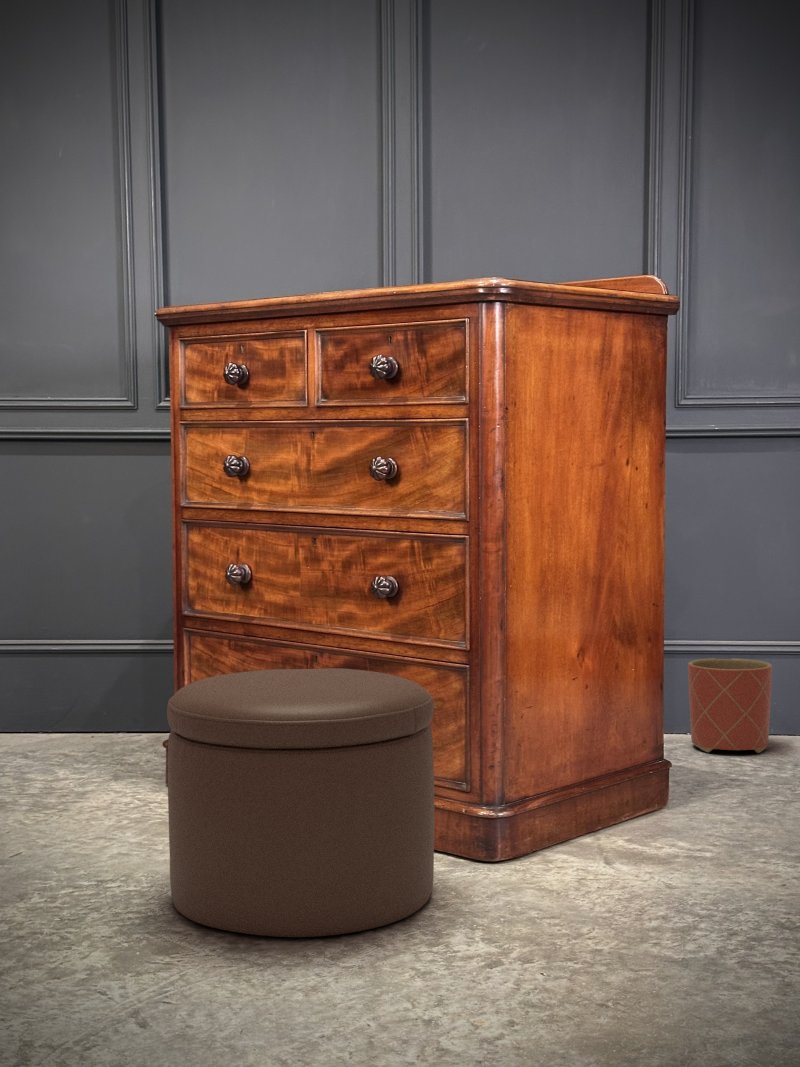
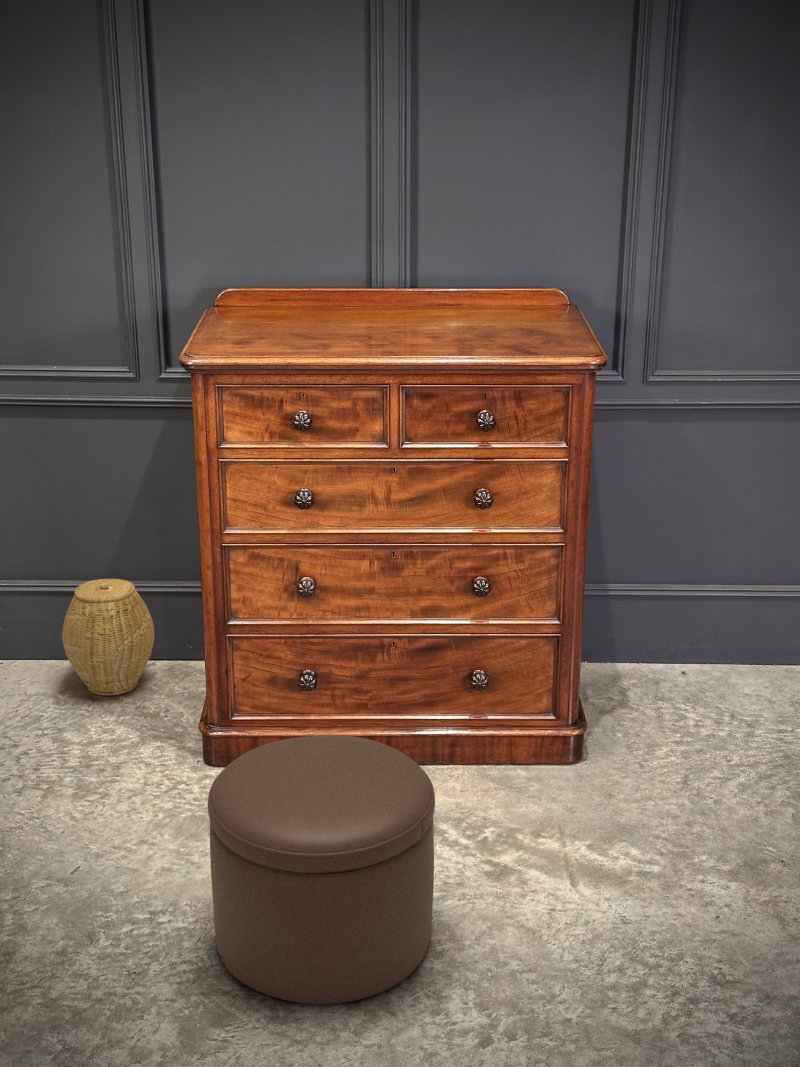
woven basket: none [37,627,139,756] -> present [62,579,154,696]
planter: present [688,658,772,753] -> none [642,603,717,695]

